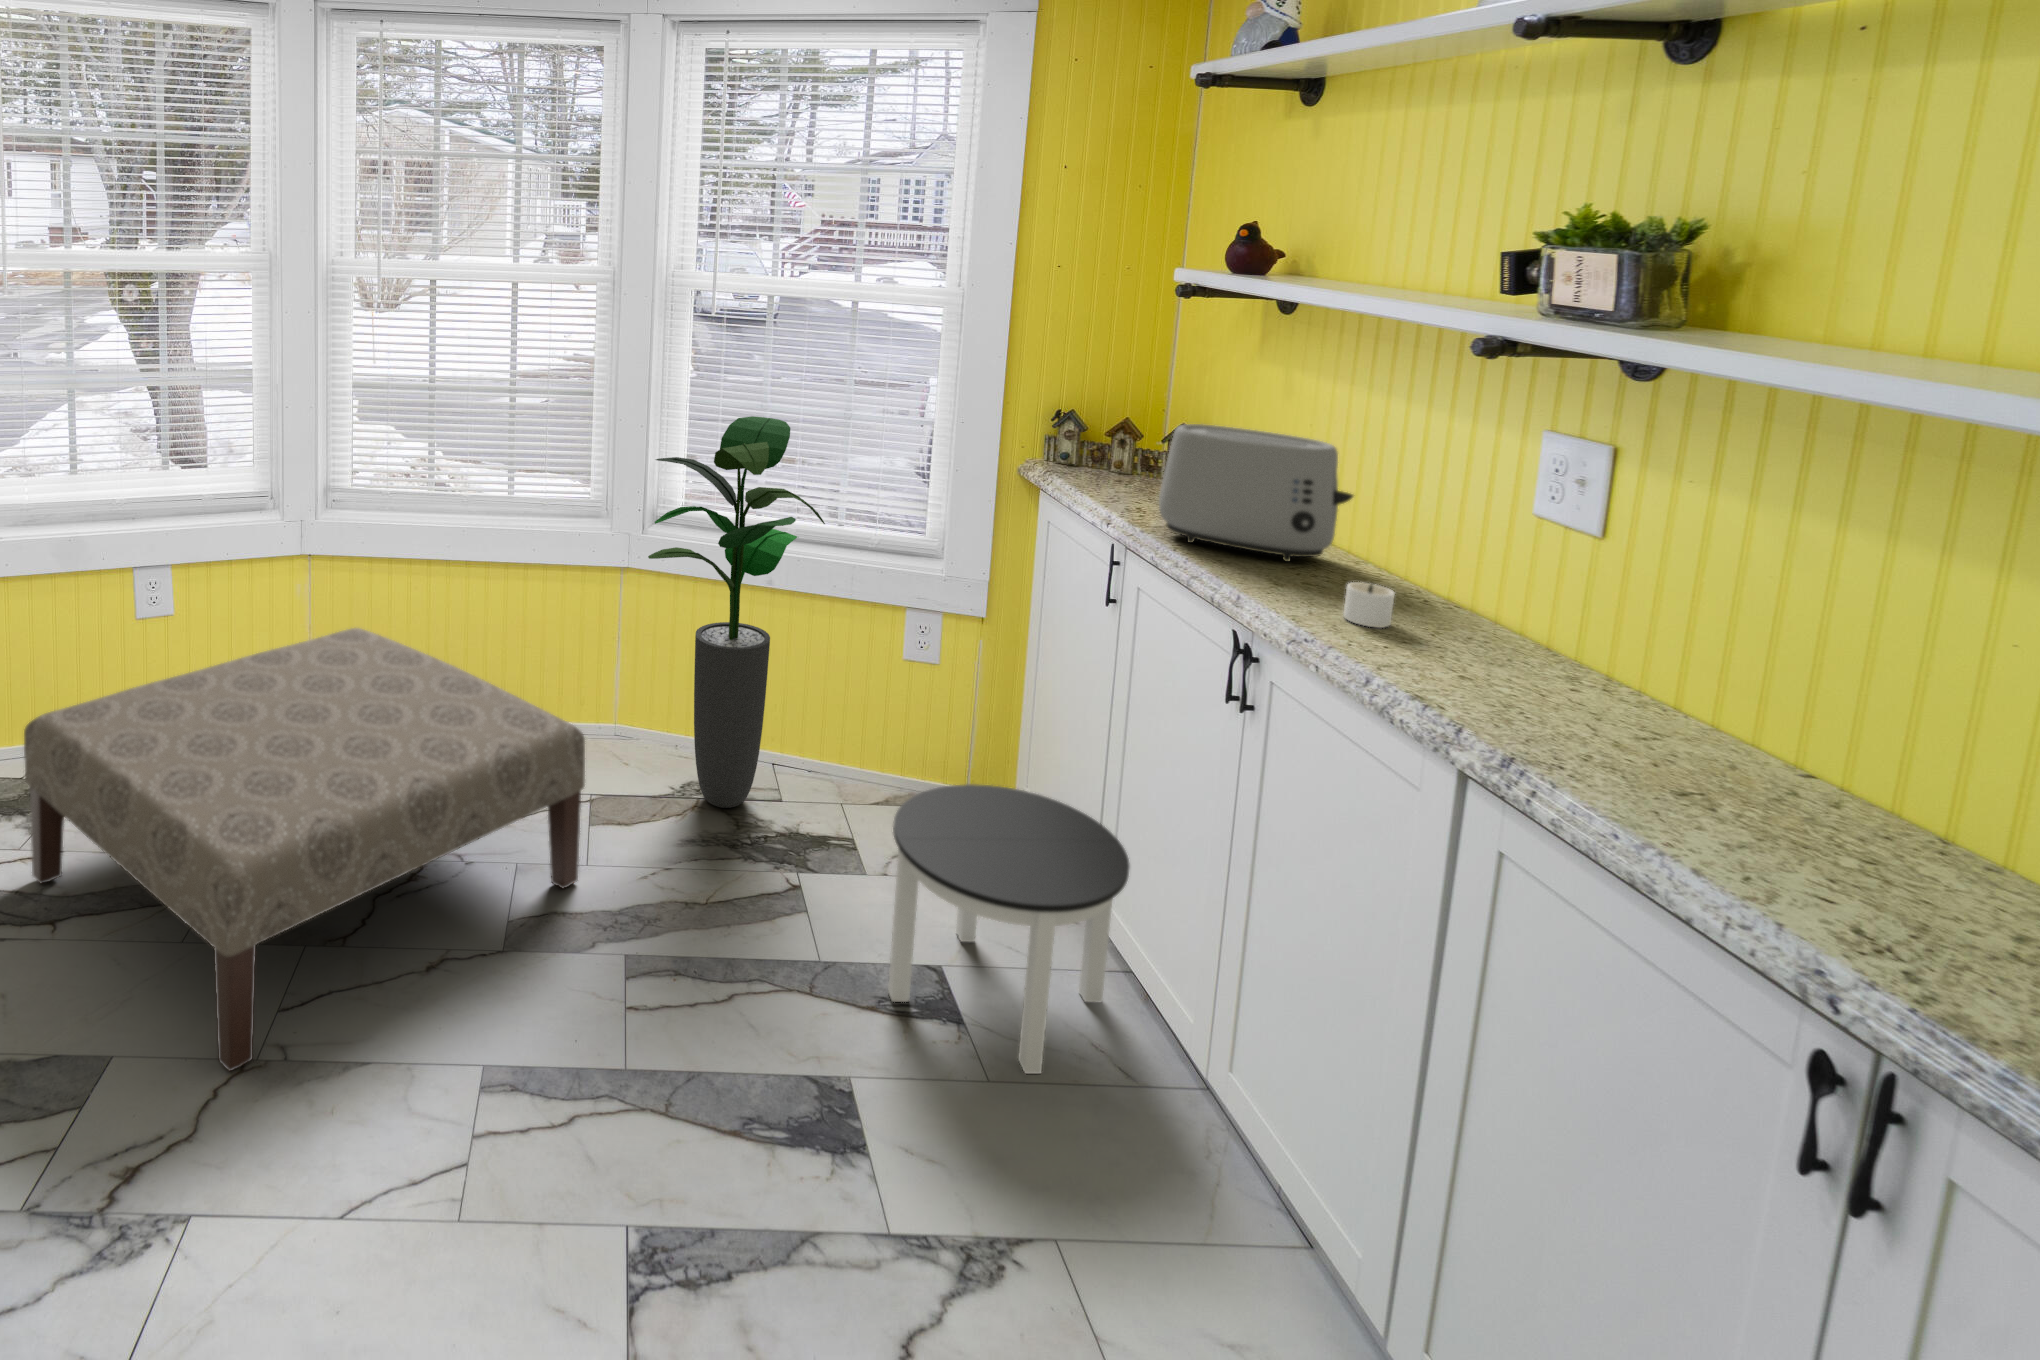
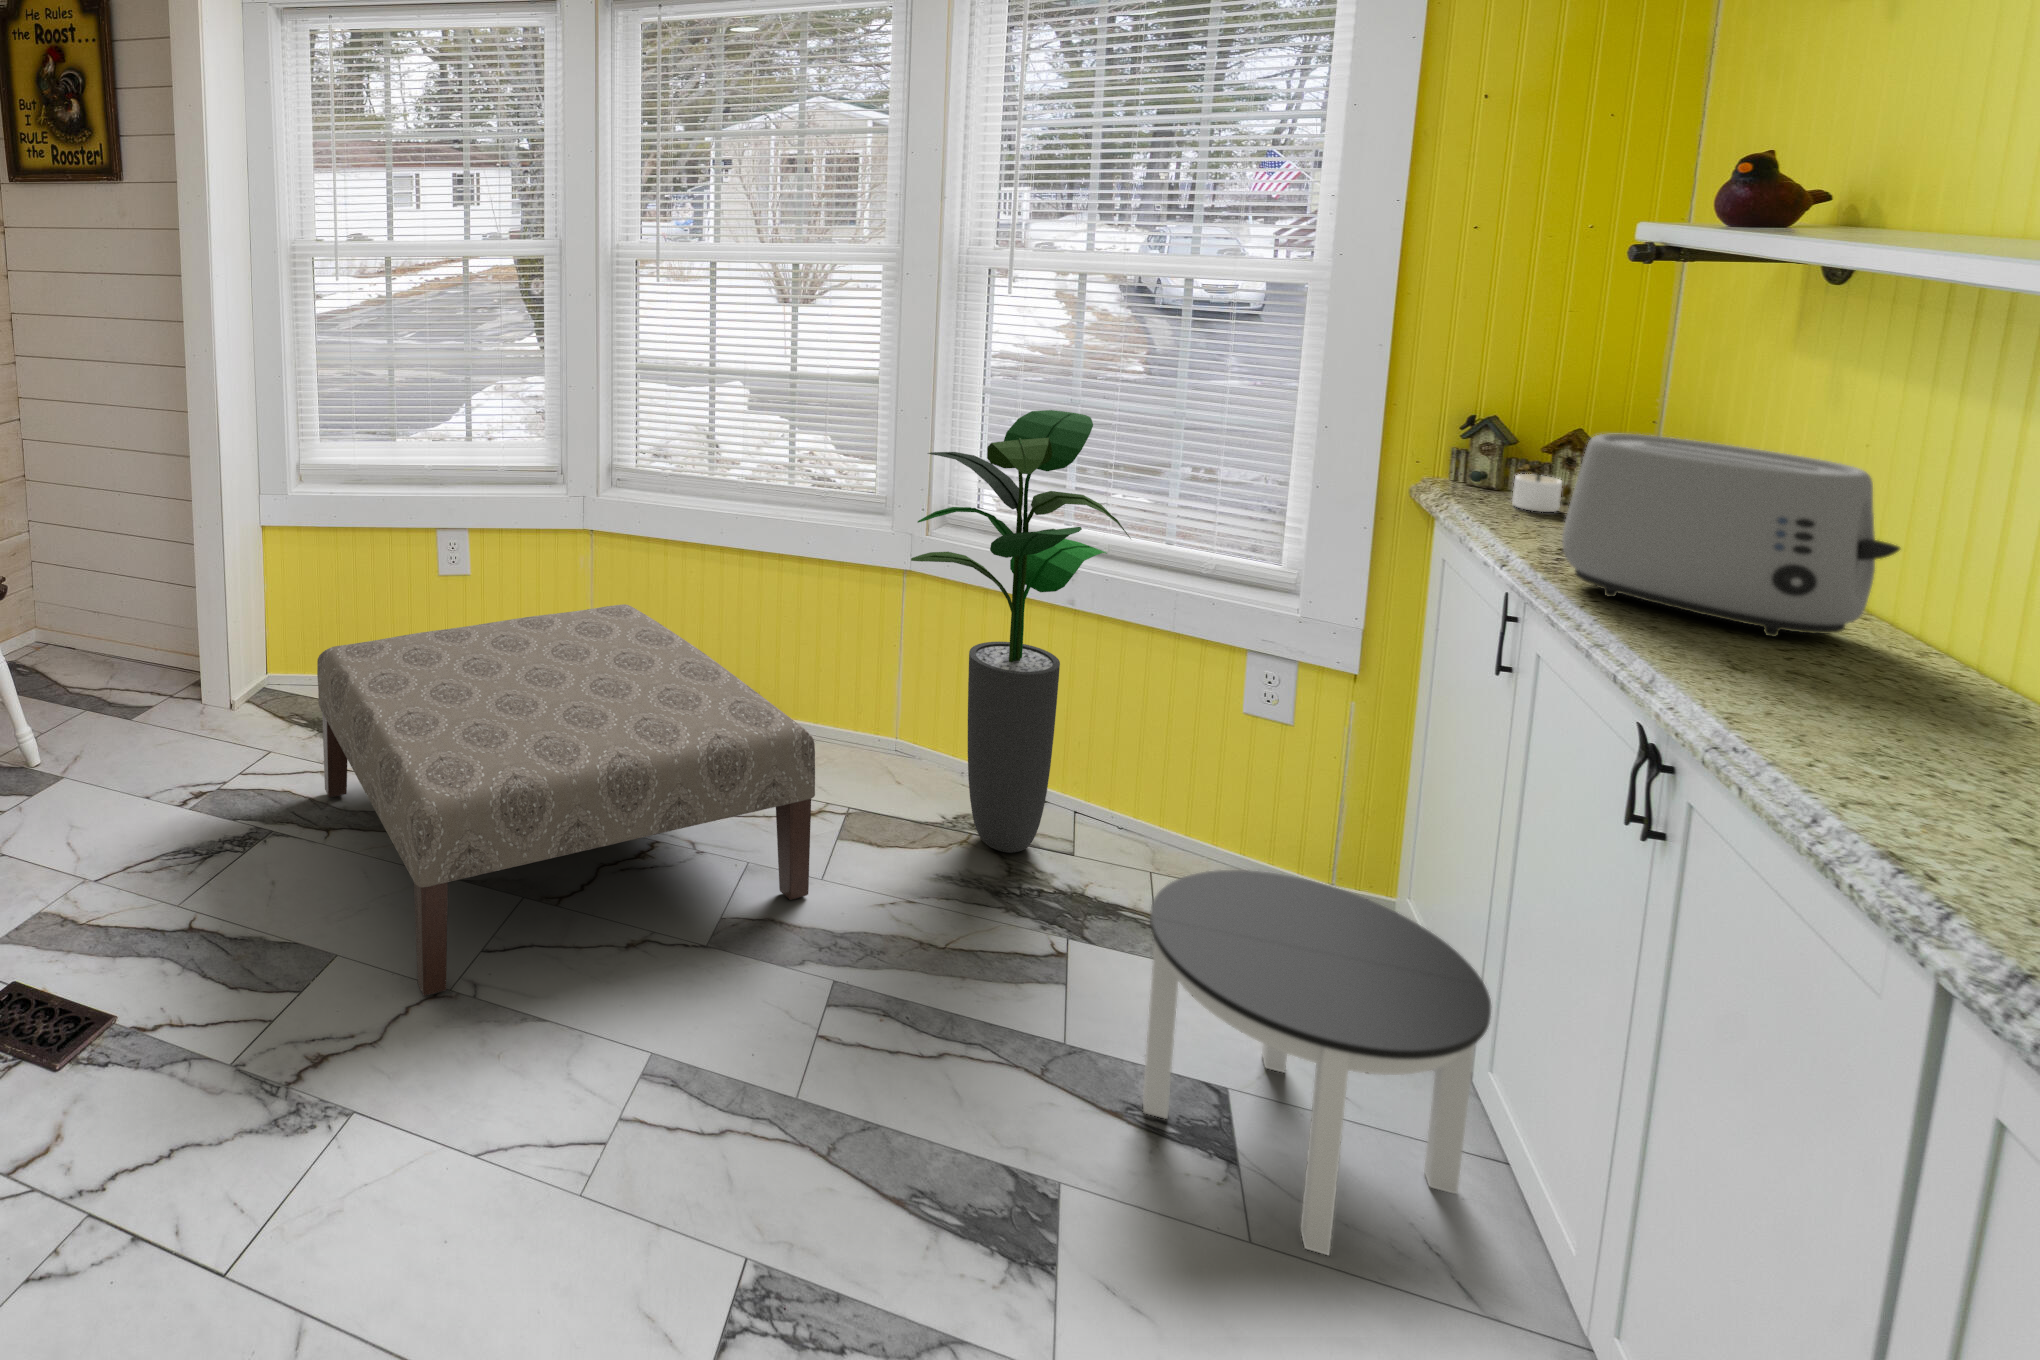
candle: present [1344,582,1395,628] -> present [1512,474,1562,512]

